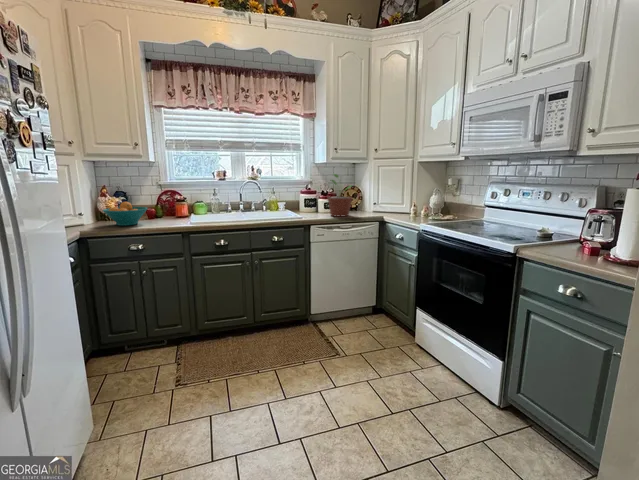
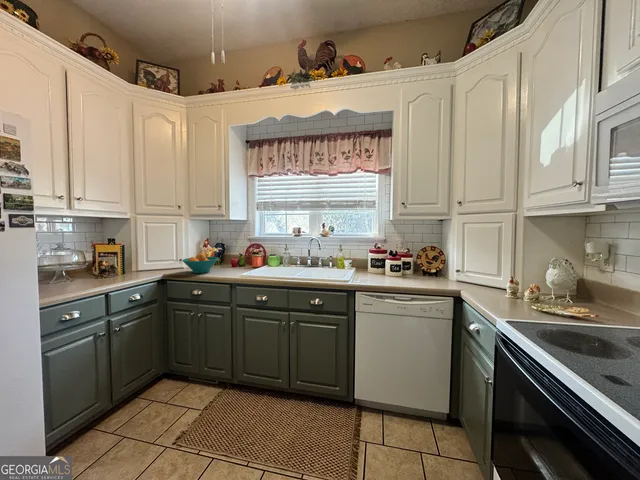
potted plant: present [328,174,352,217] -> none [384,232,415,285]

